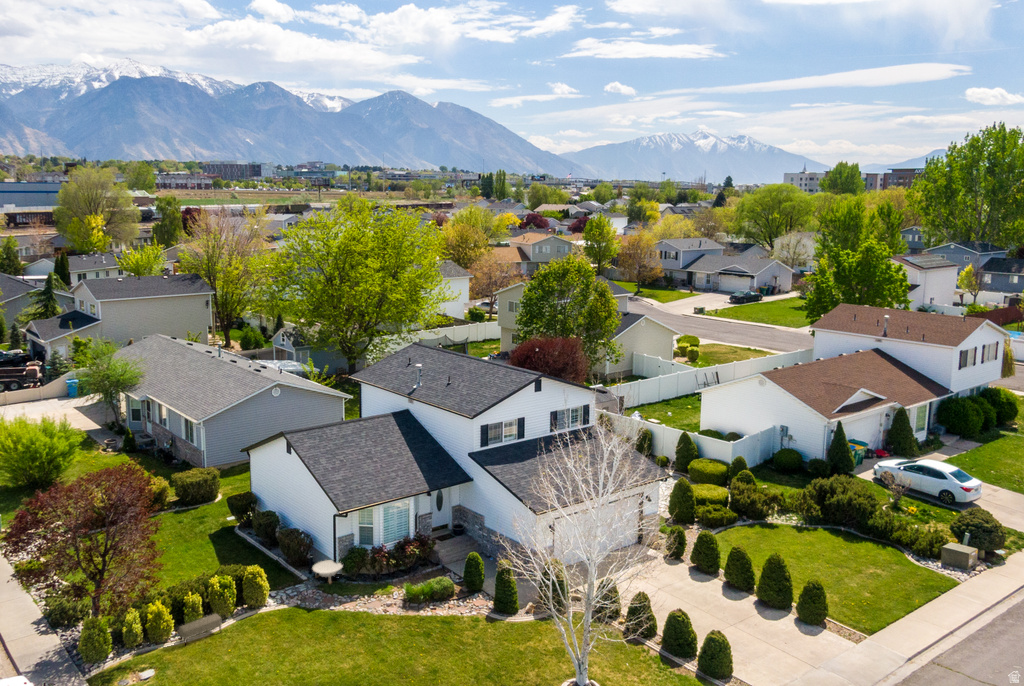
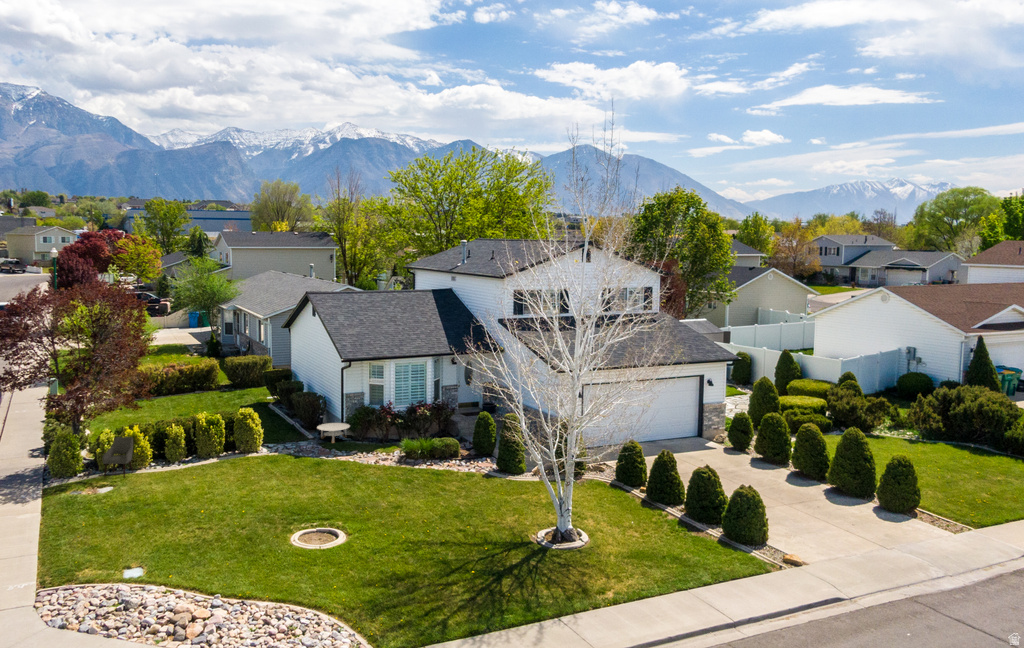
bench: present [179,614,221,645] -> none [154,446,199,471]
chair: none [136,619,163,664] -> present [102,437,133,477]

